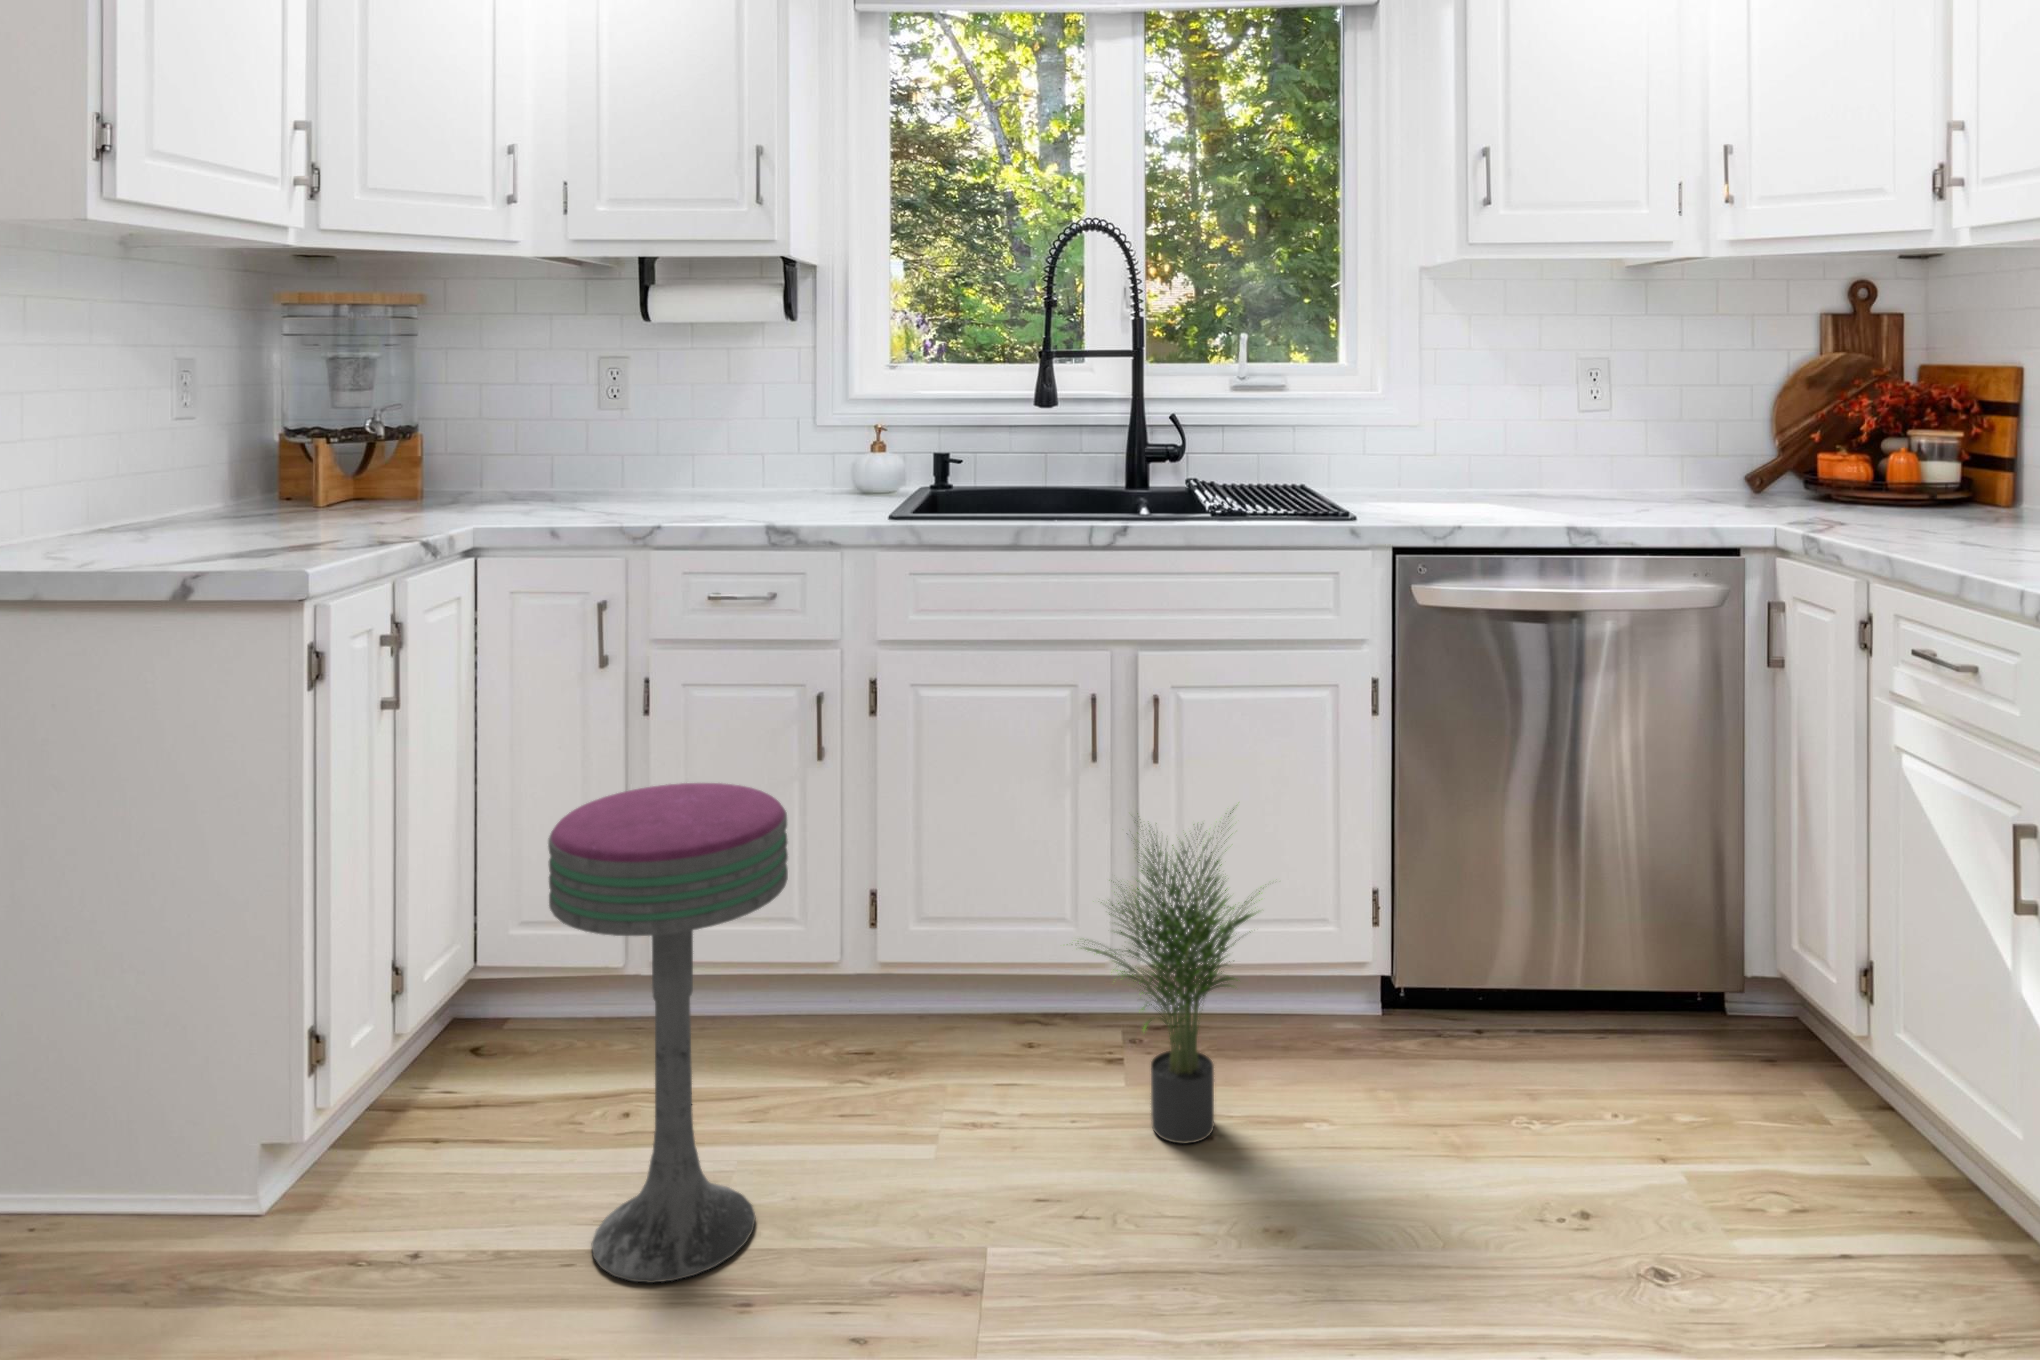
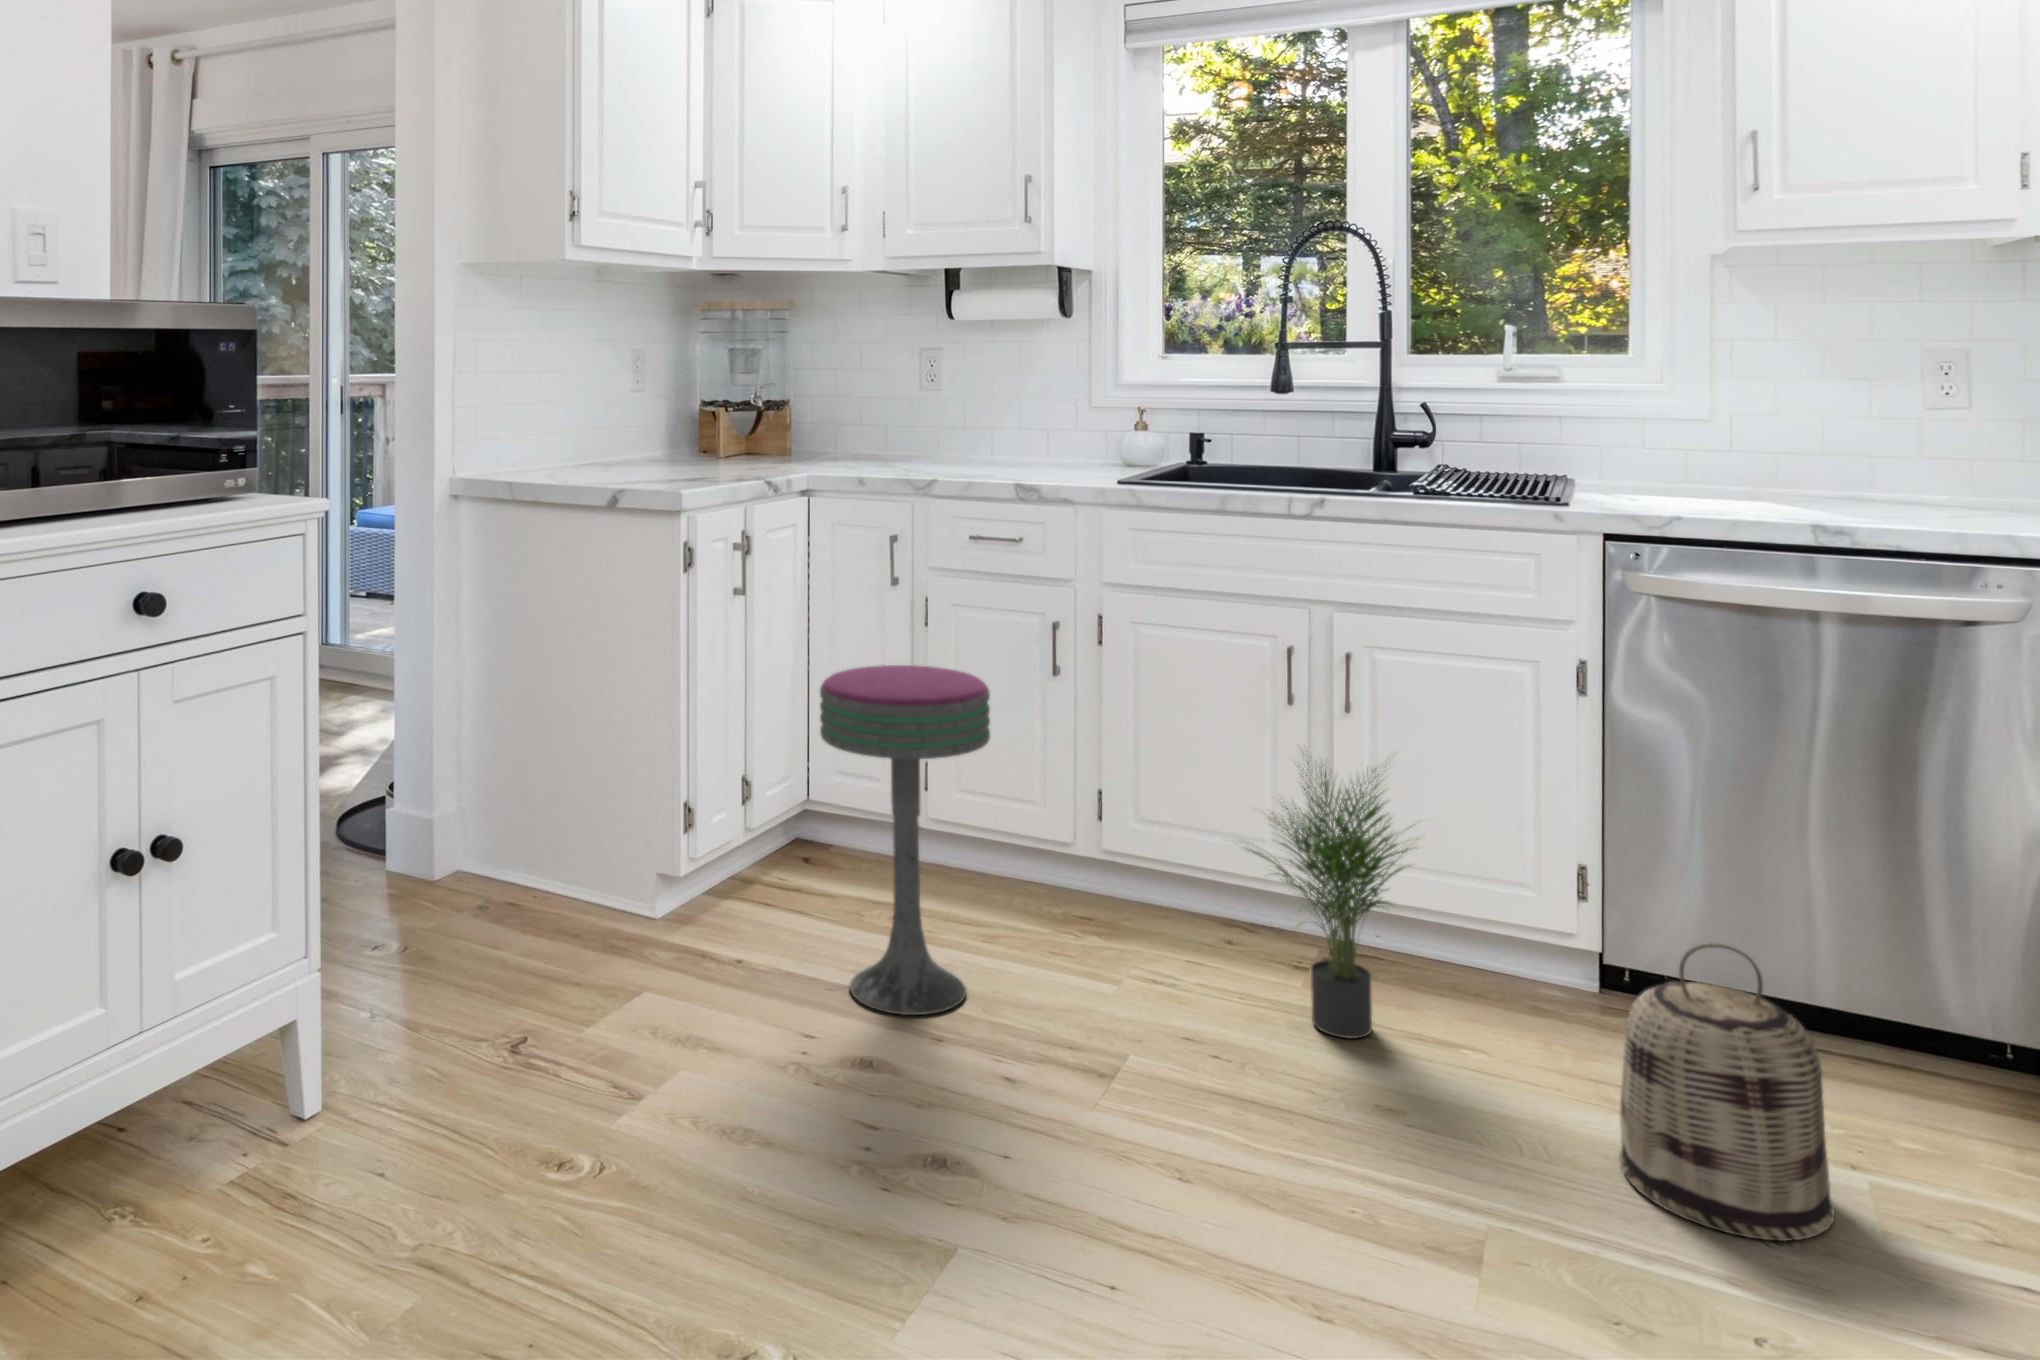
basket: none [1498,976,1692,1284] -> present [1619,943,1835,1241]

